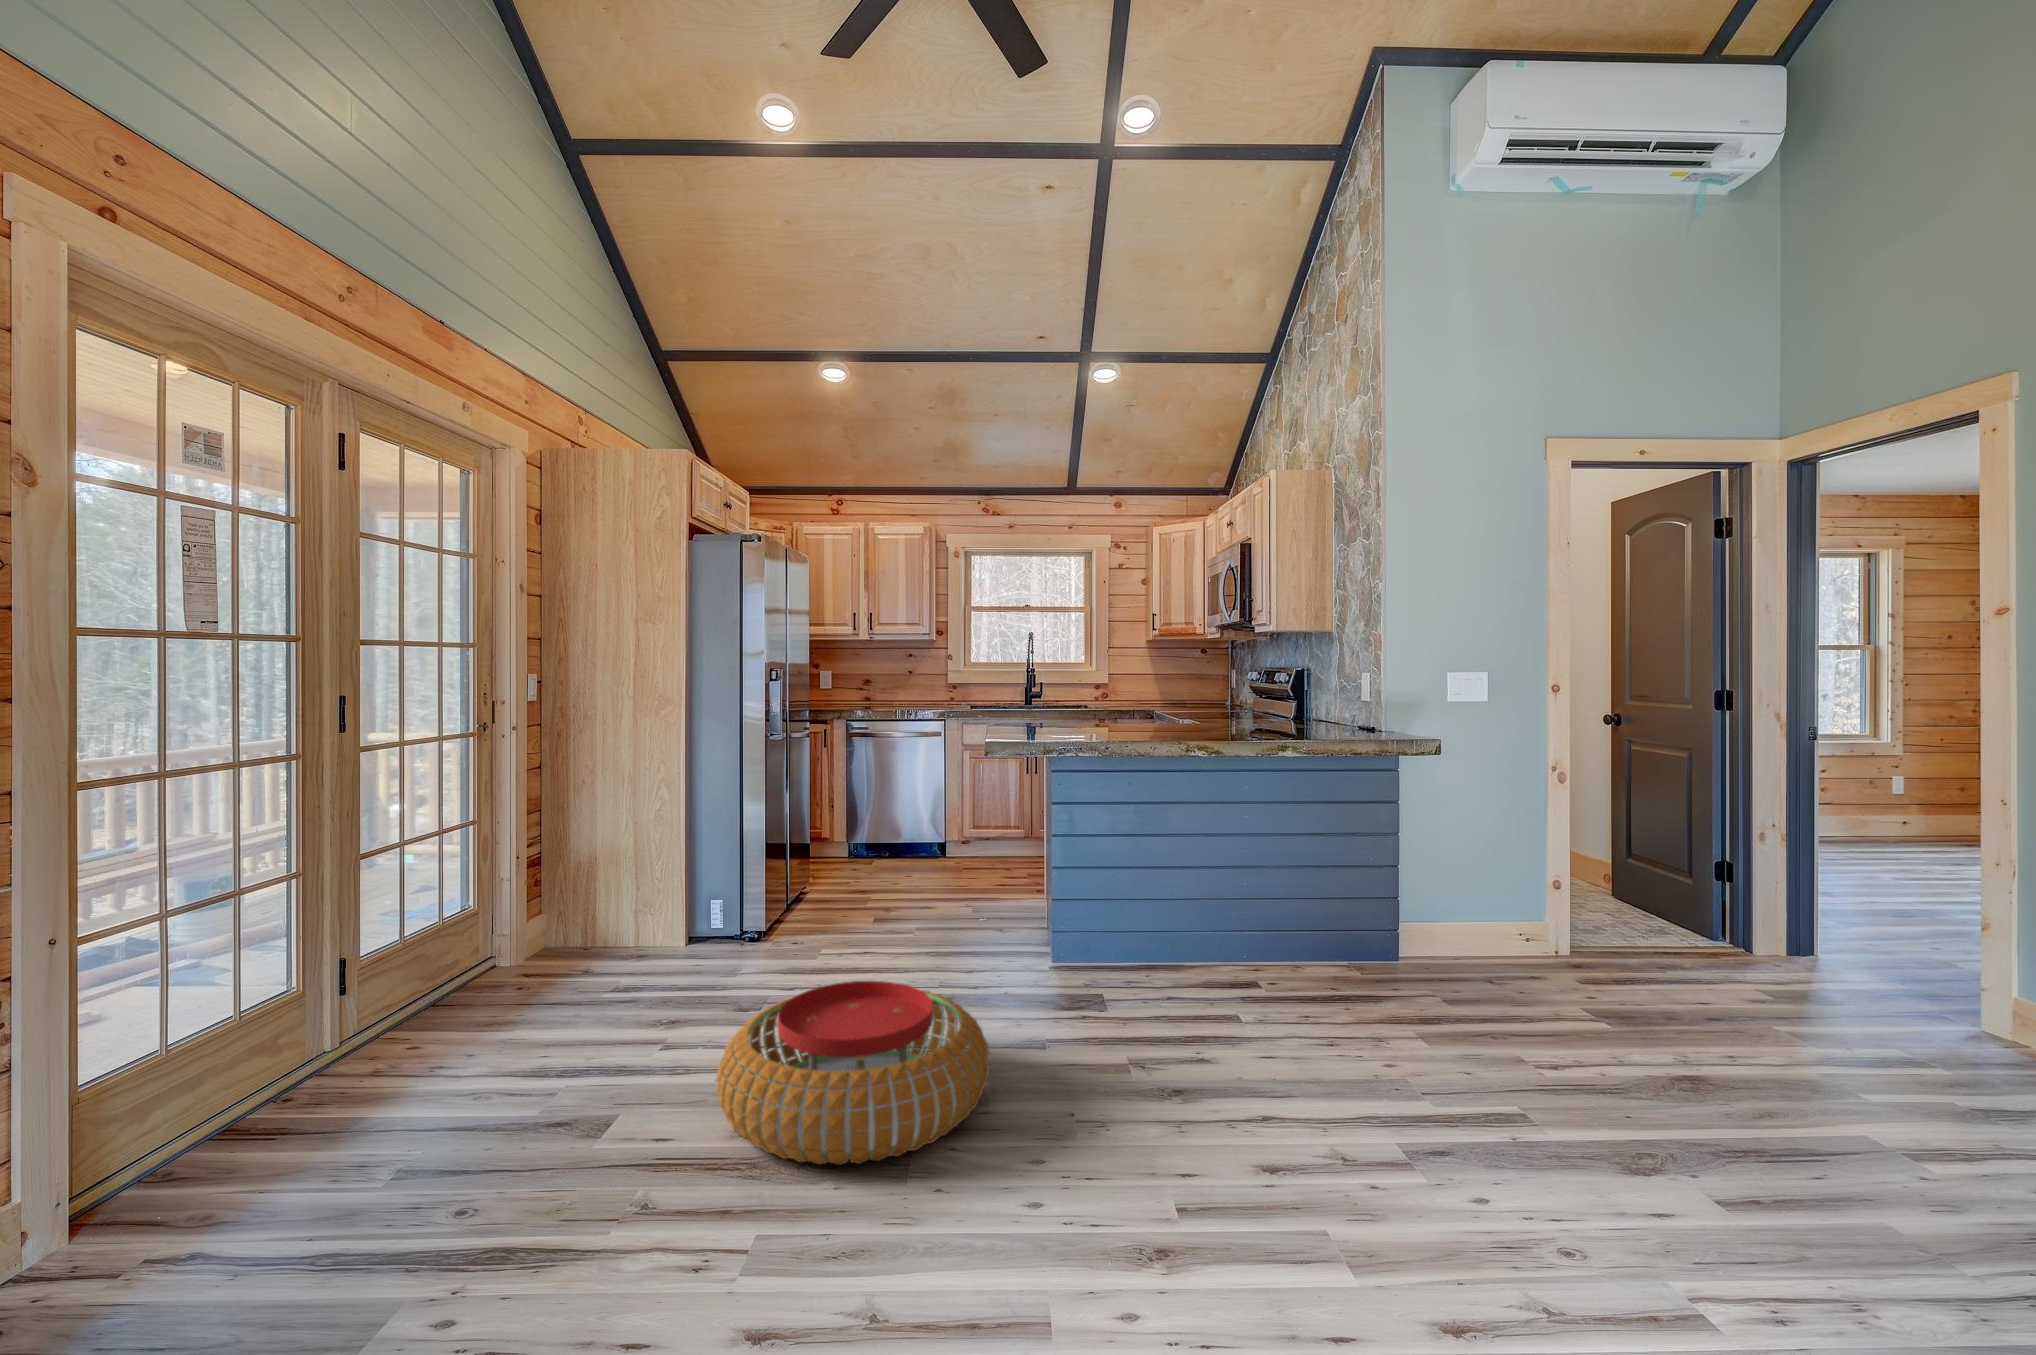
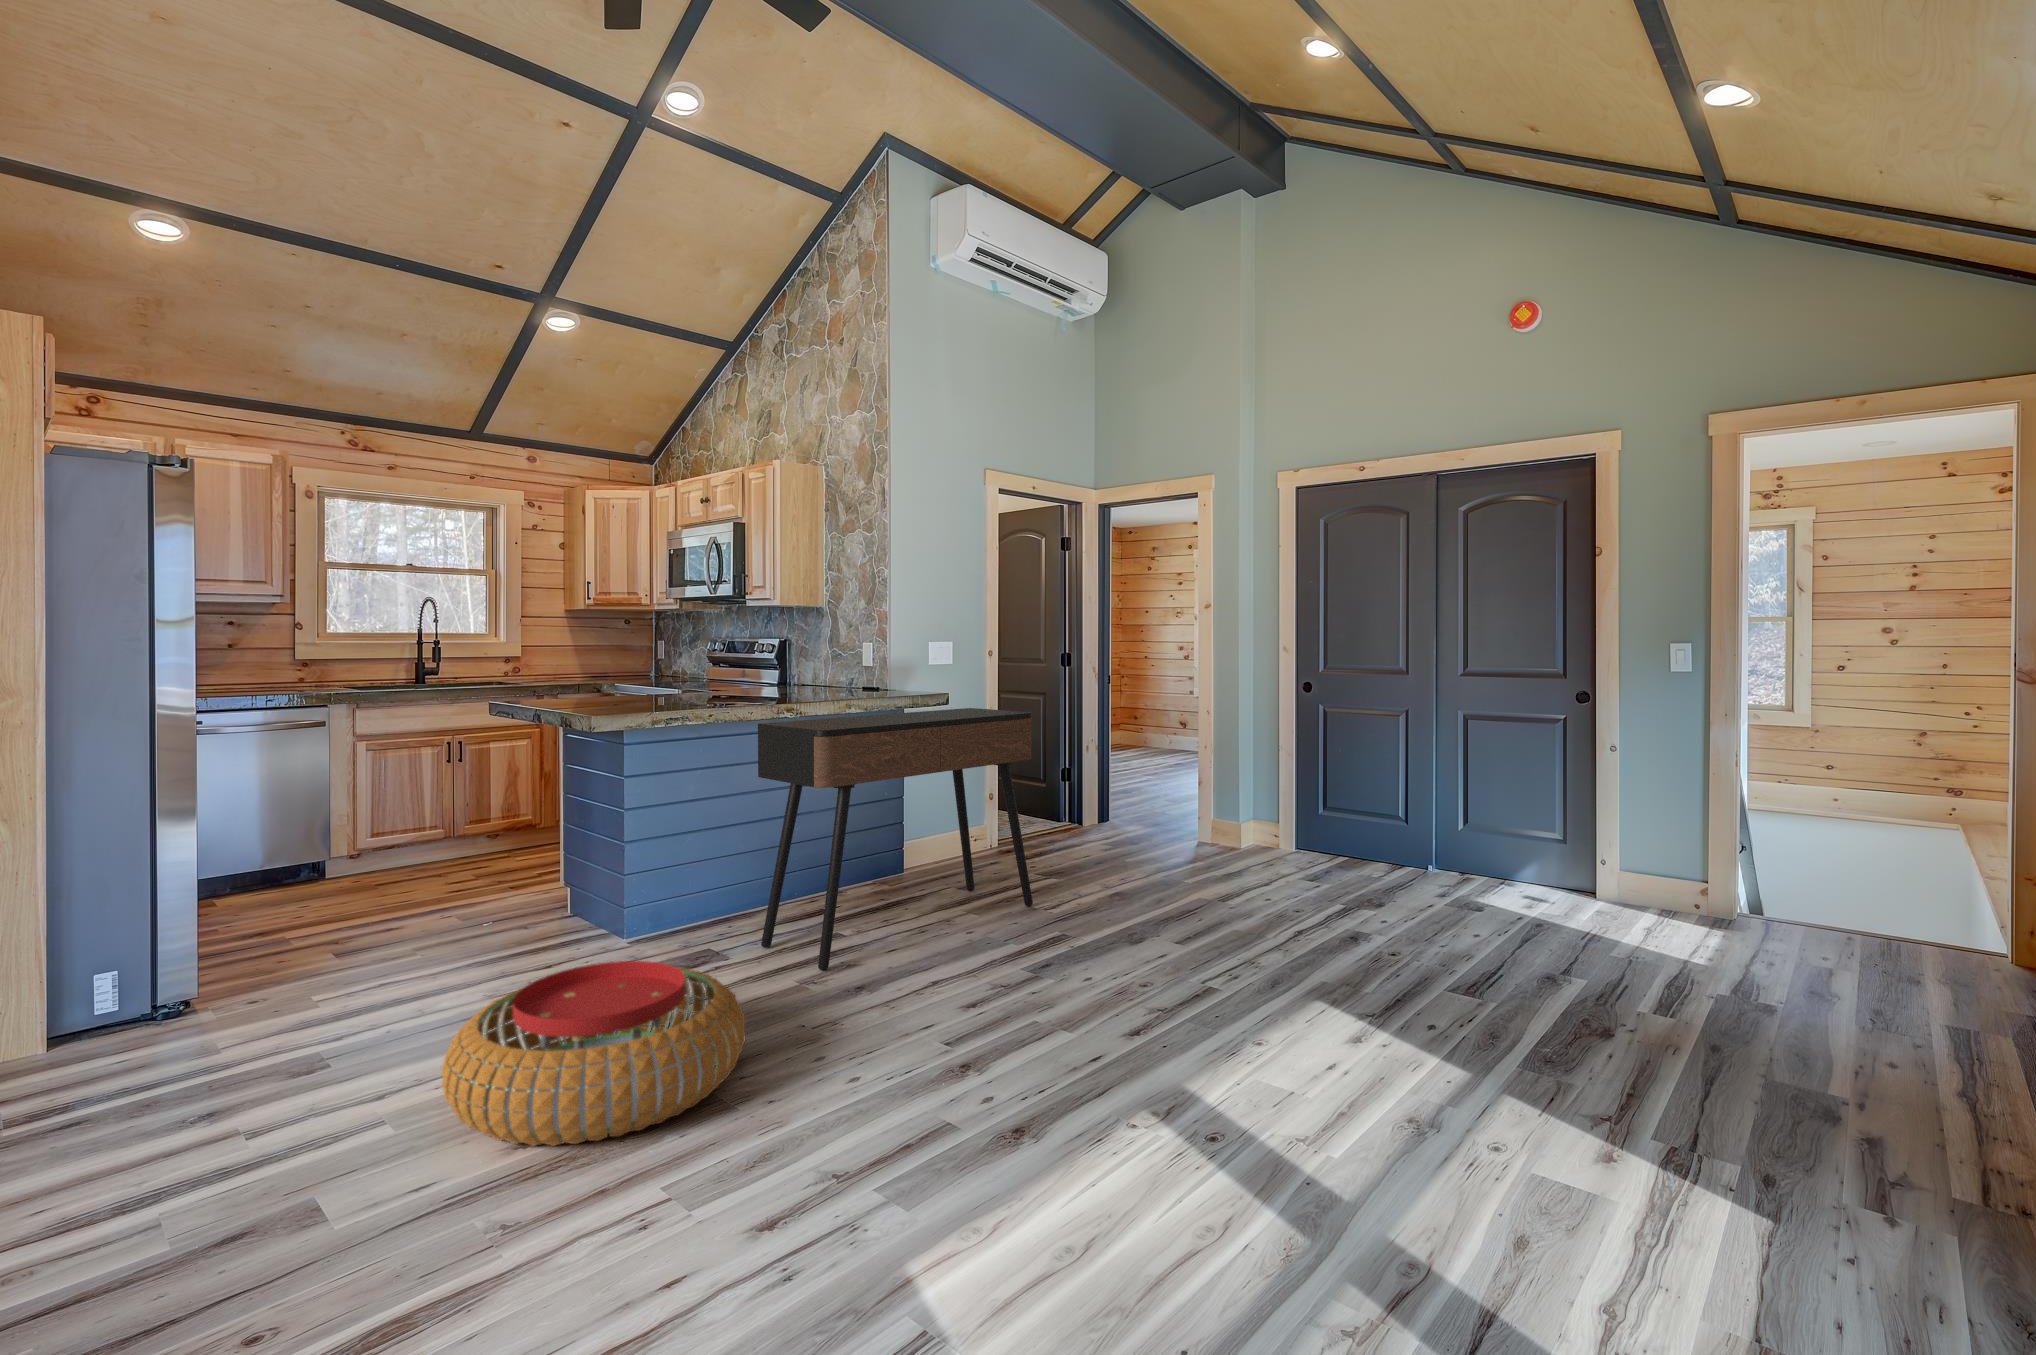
console table: none [1144,759,1532,1055] -> present [758,708,1033,971]

